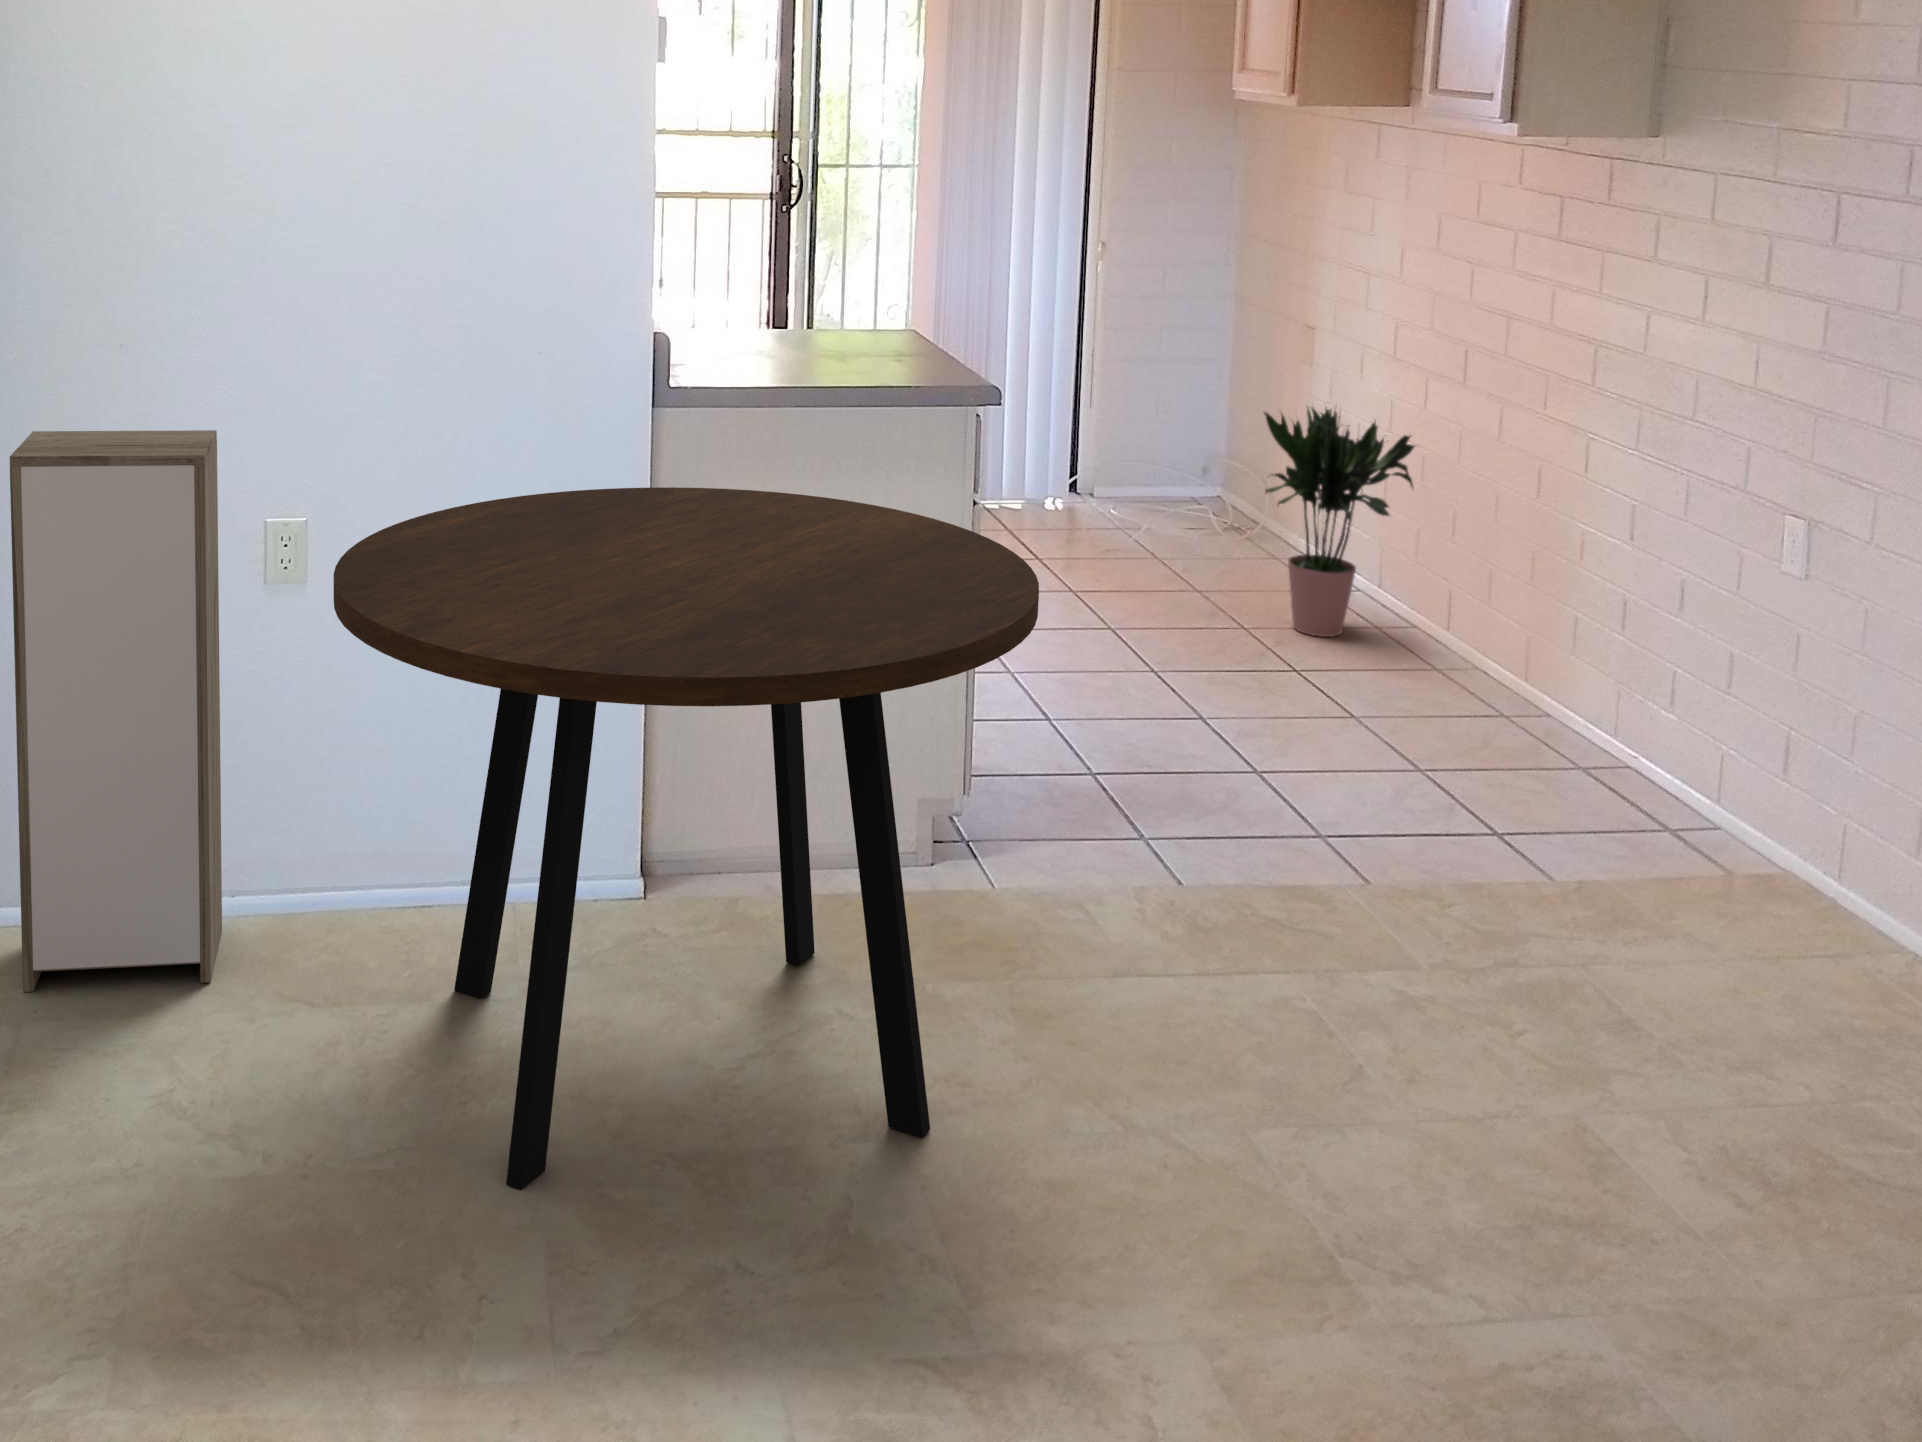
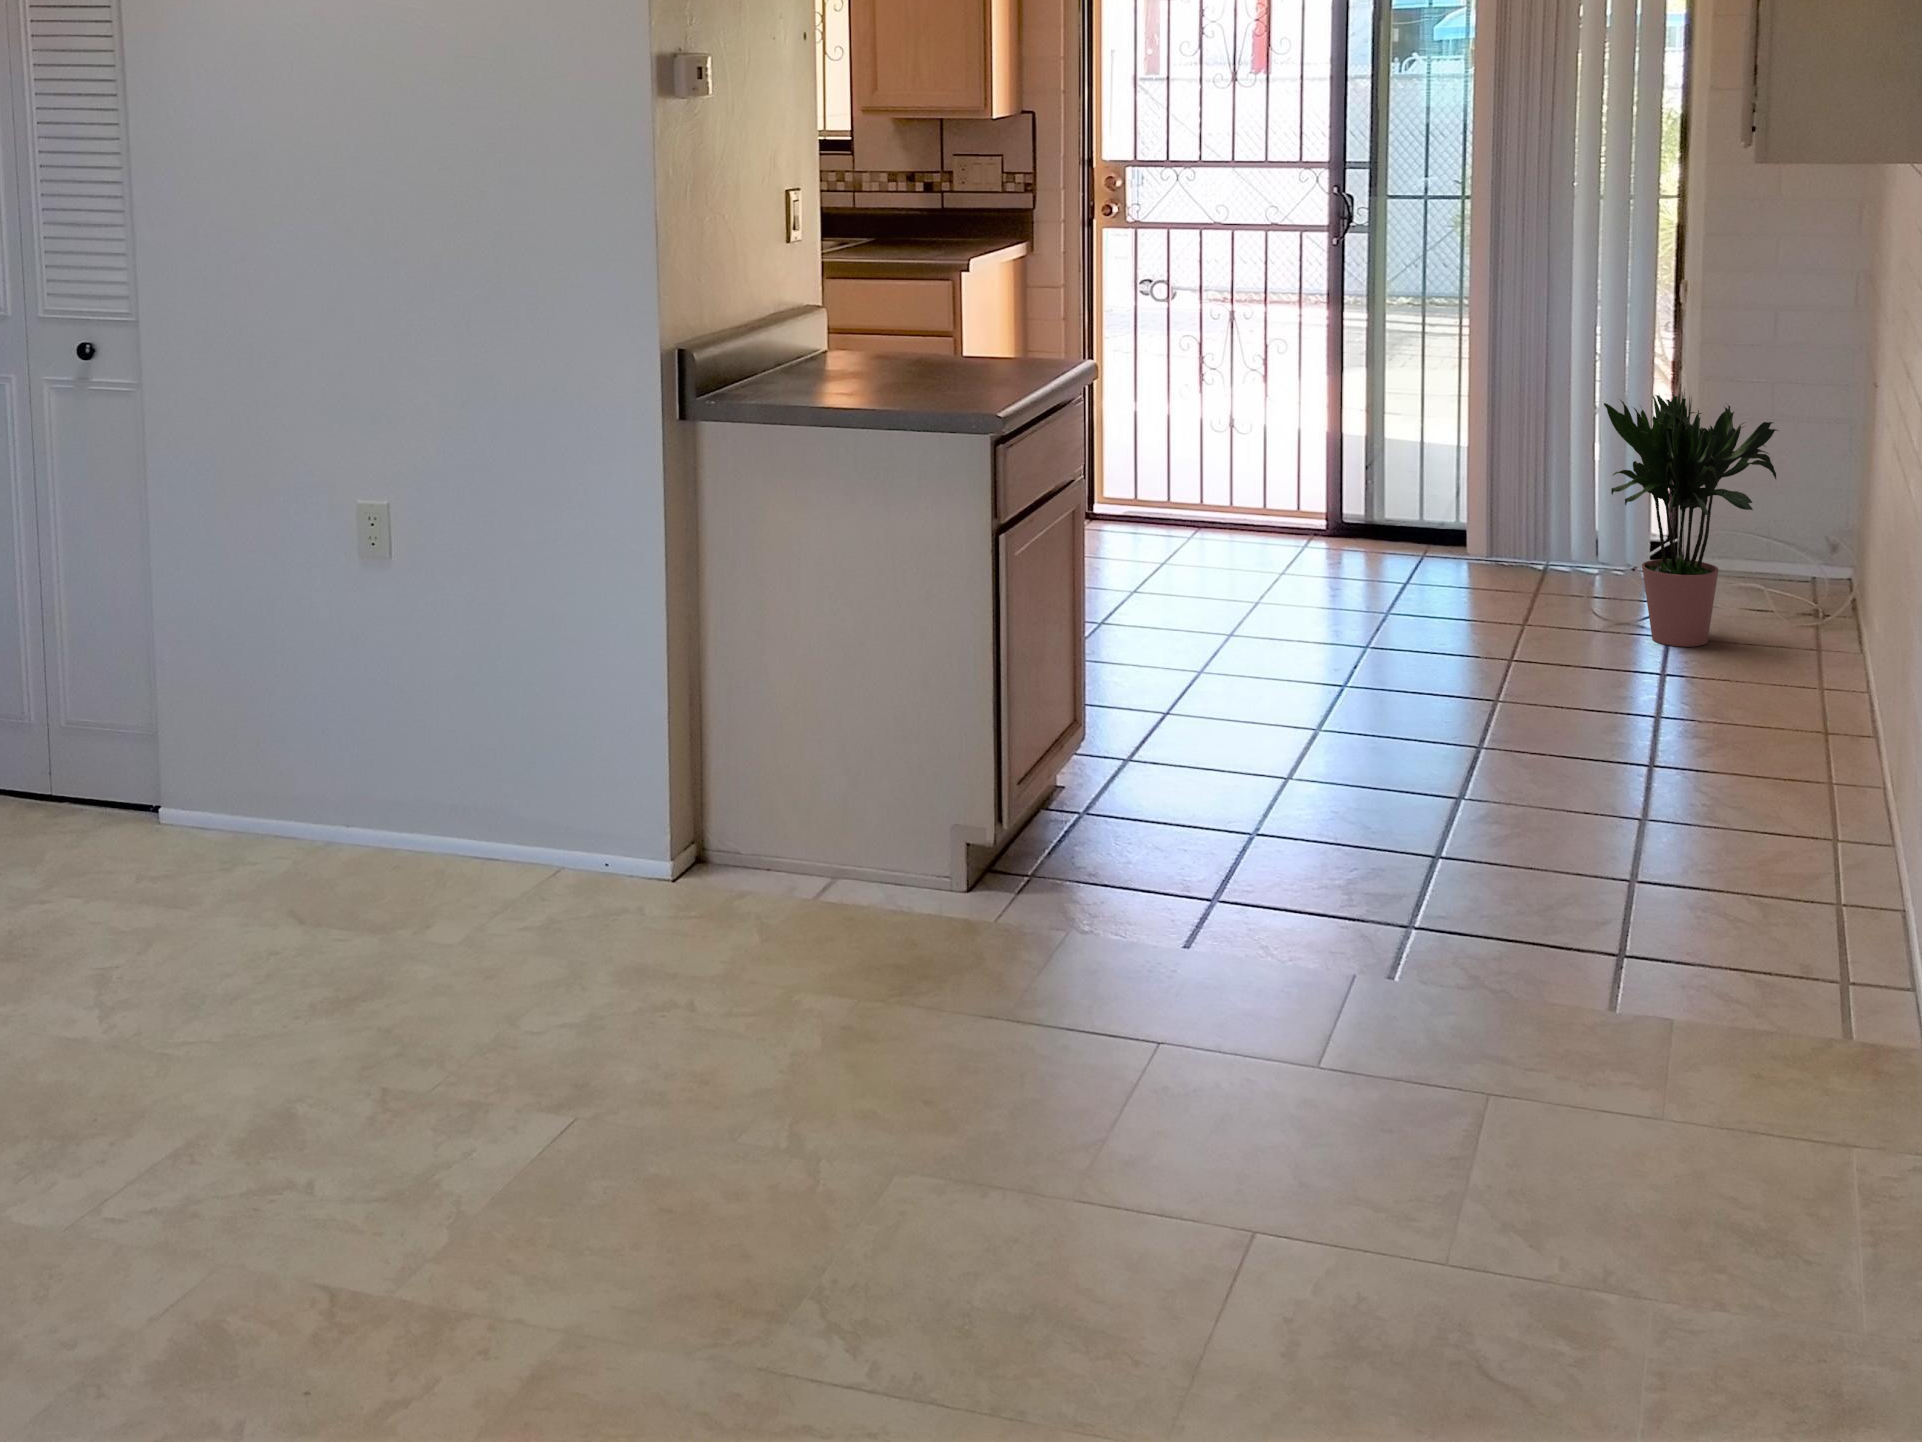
storage cabinet: present [10,430,222,992] -> none [214,408,463,1007]
dining table: present [334,487,1039,1190] -> none [534,454,1303,1193]

